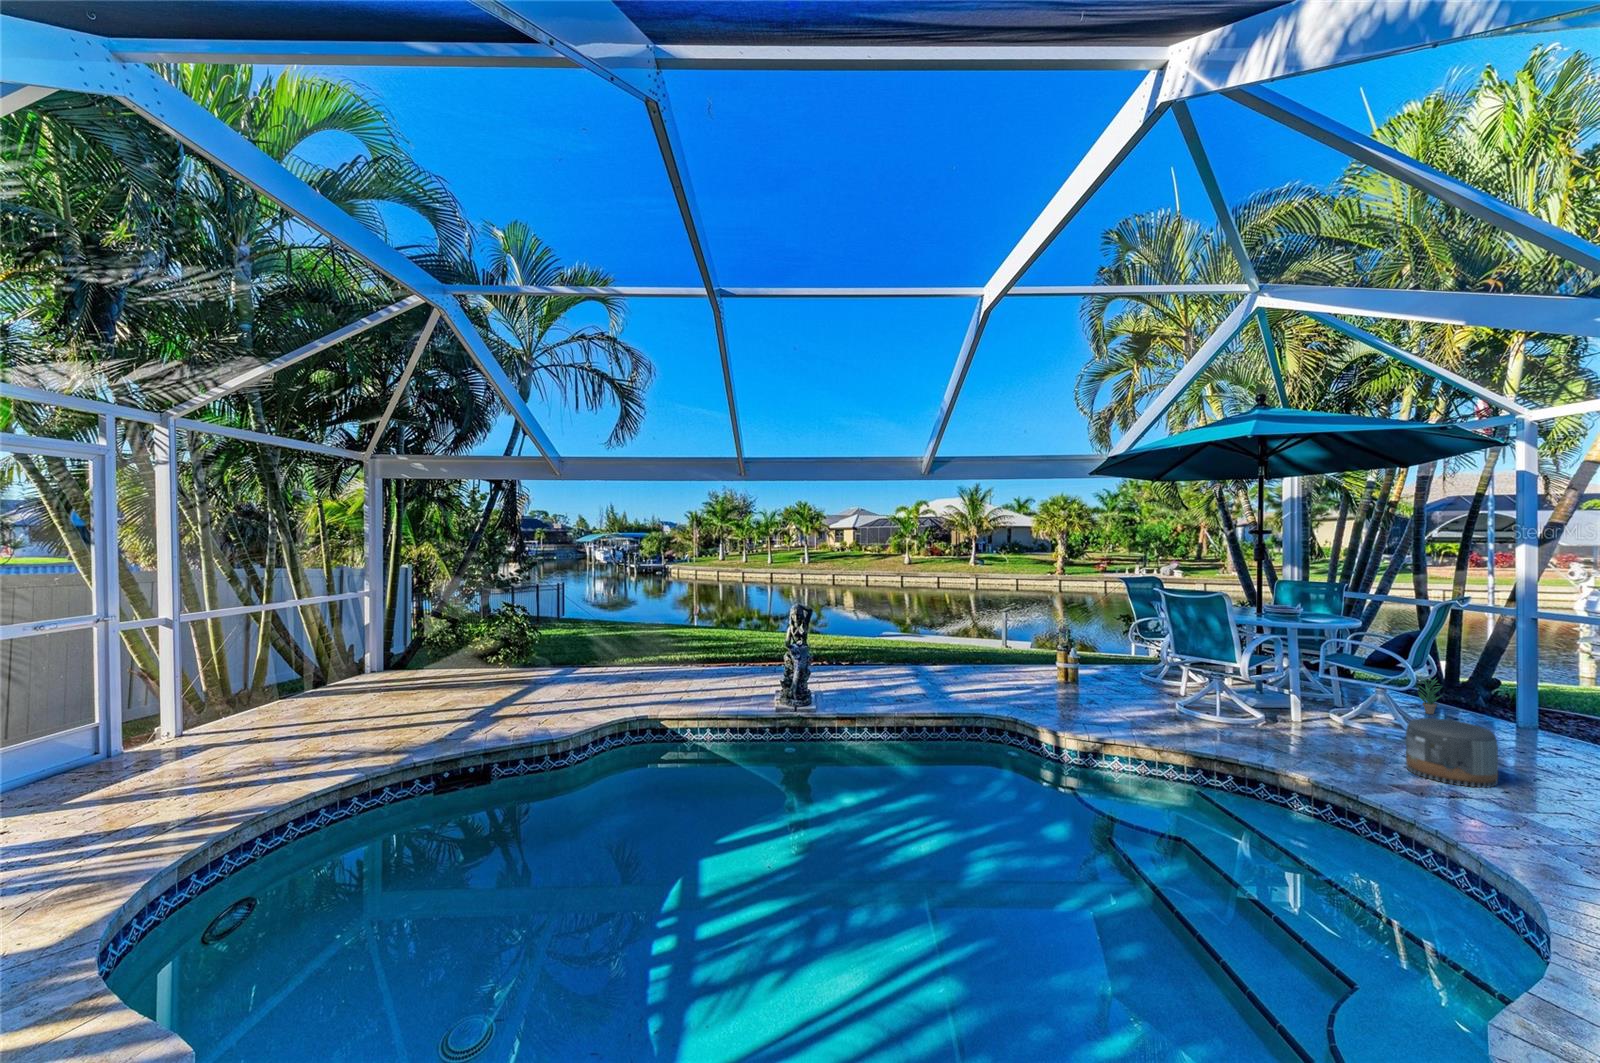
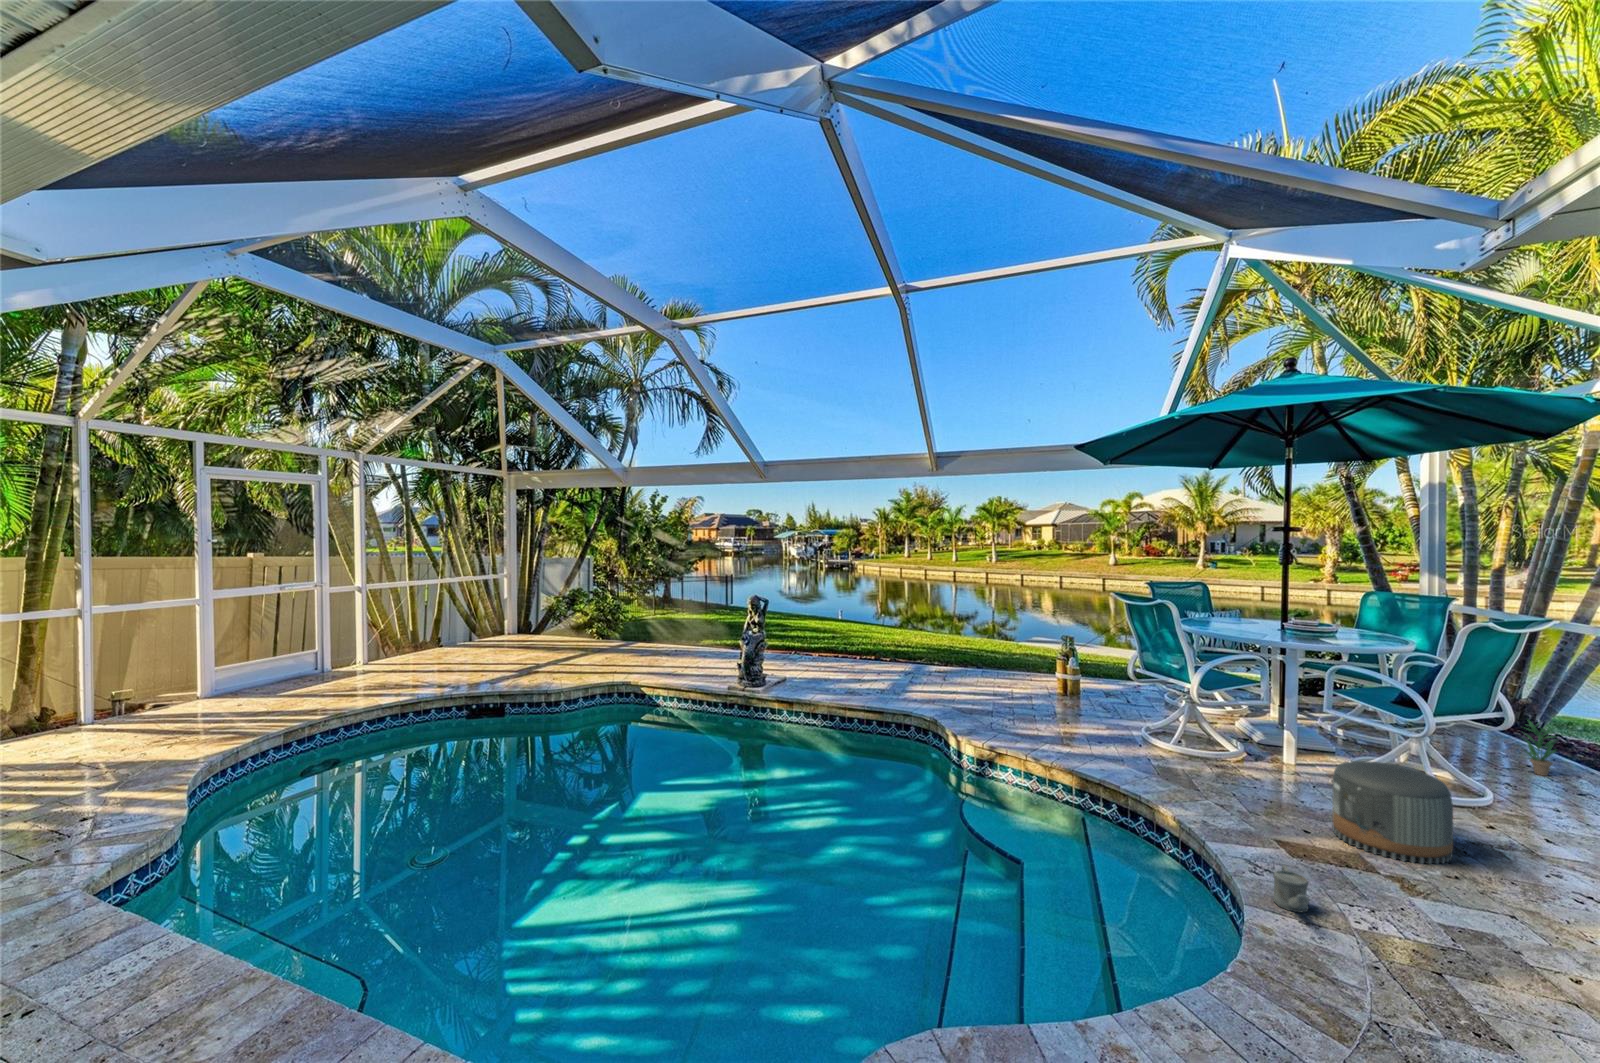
watering can: none [1466,803,1526,837] -> present [1273,865,1309,912]

